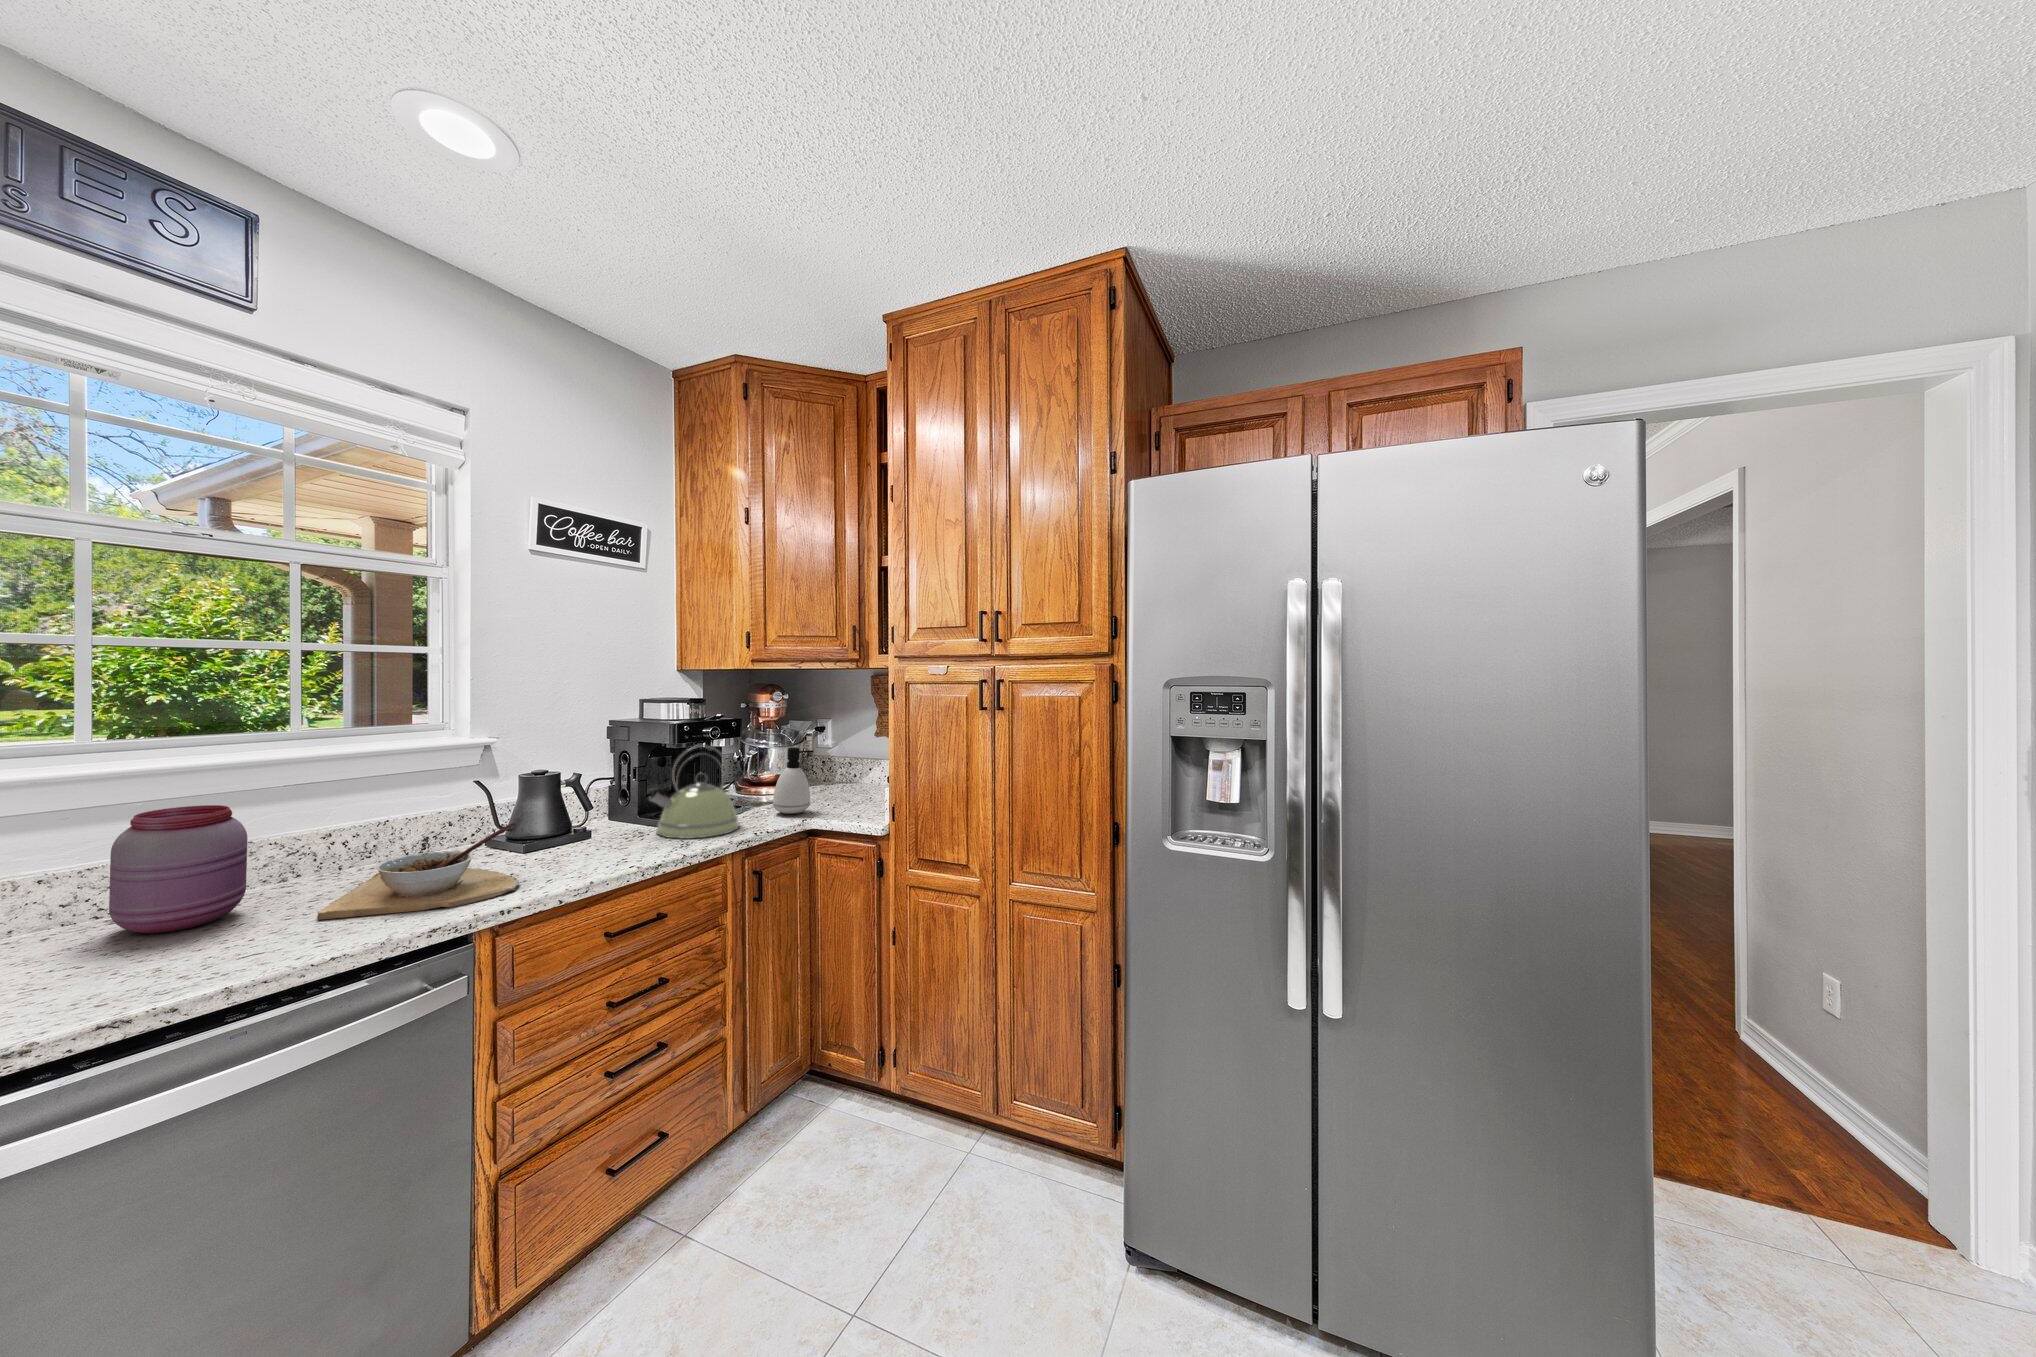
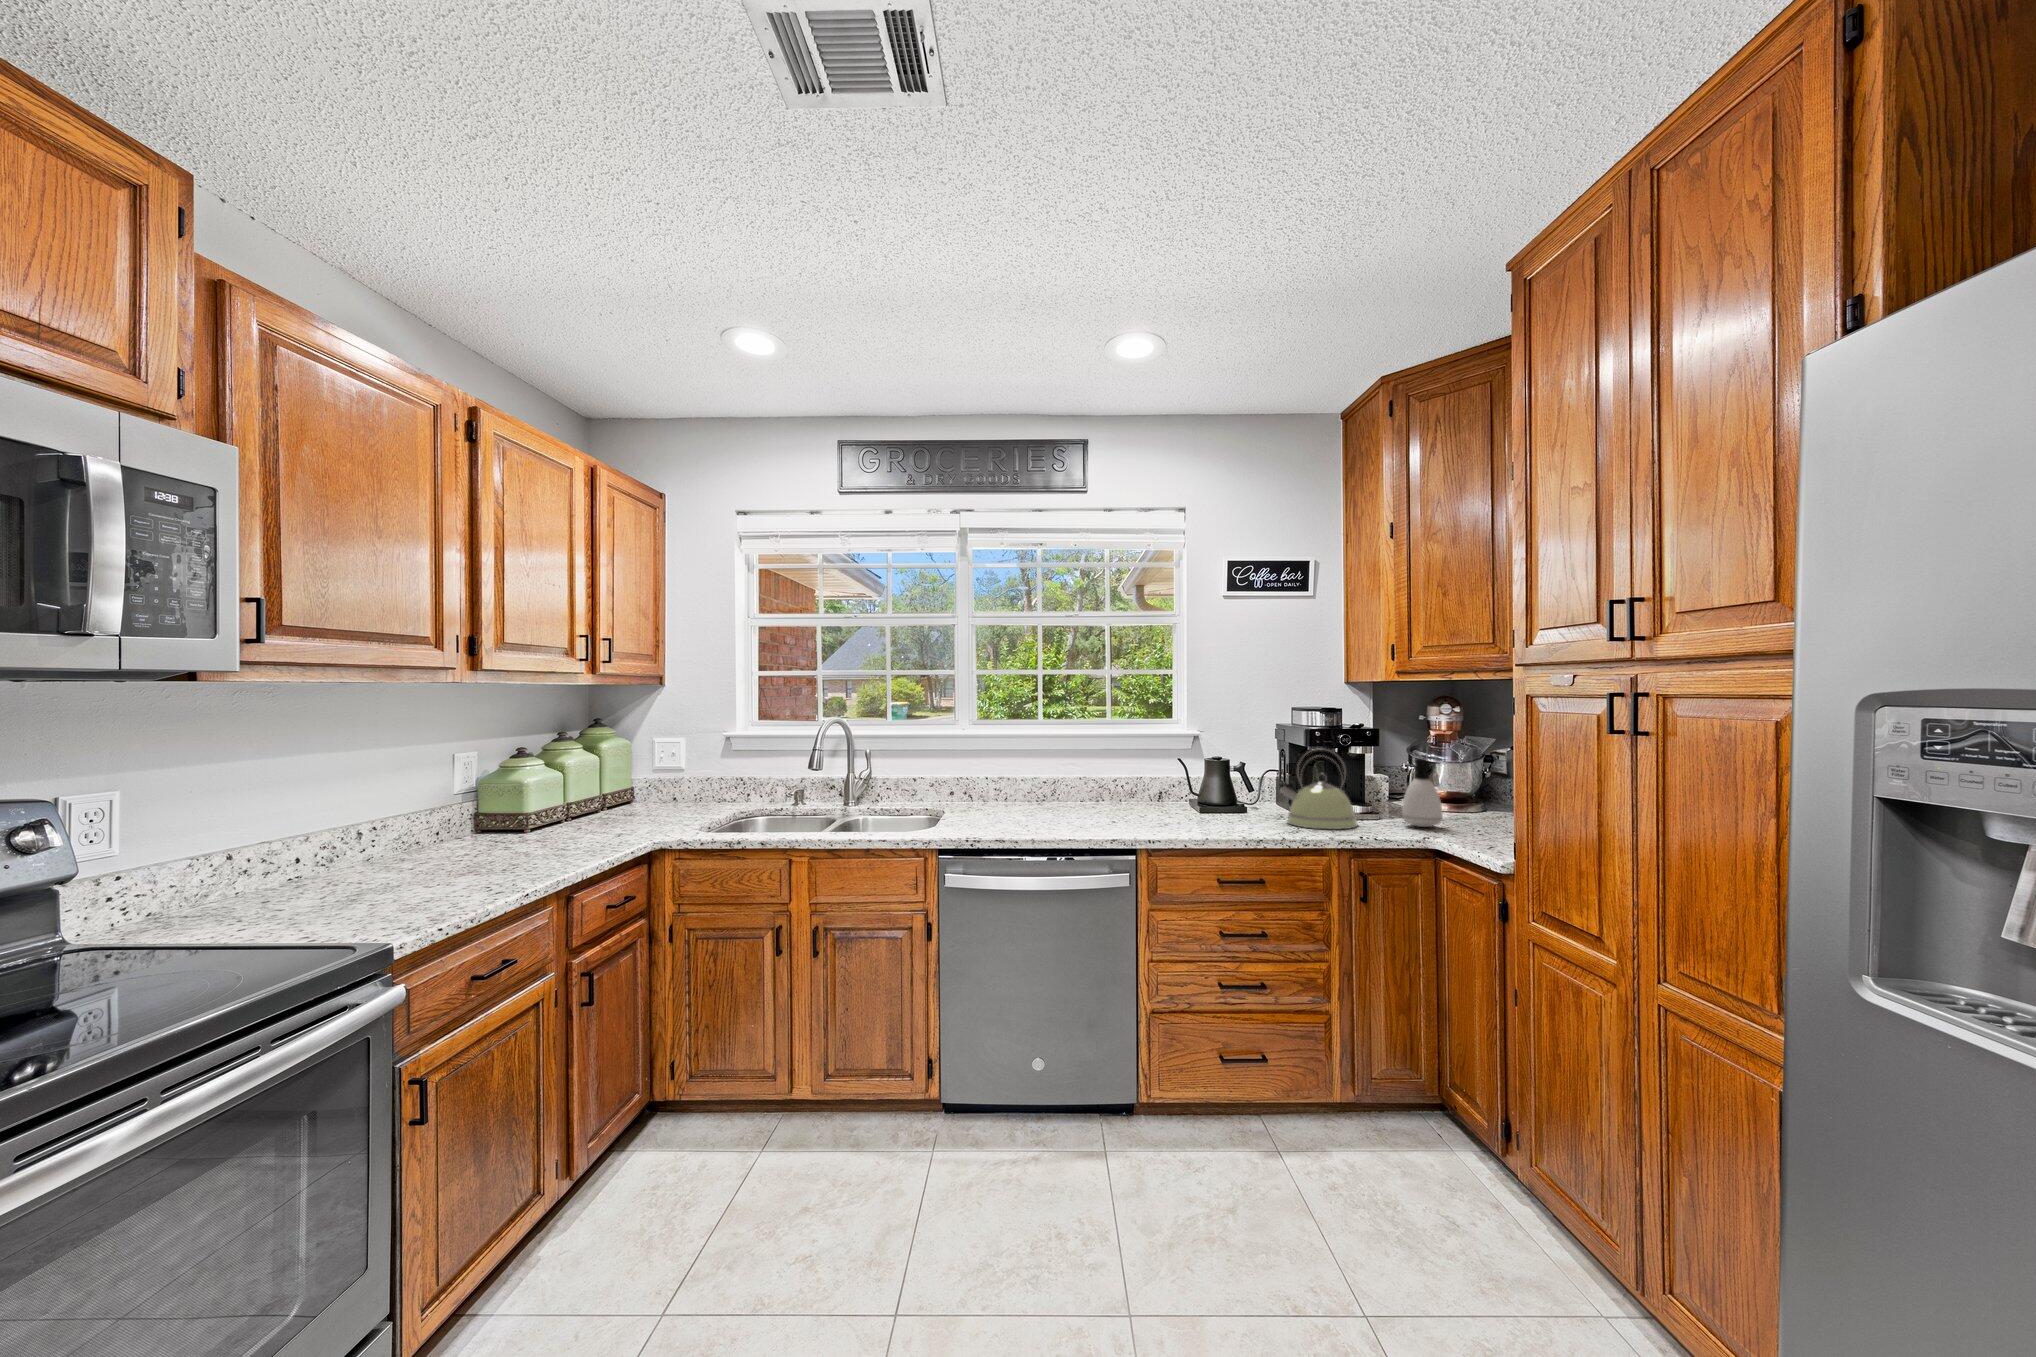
jar: present [109,805,247,933] -> none [1022,759,1064,819]
bowl: present [317,822,519,920] -> none [1079,789,1175,832]

